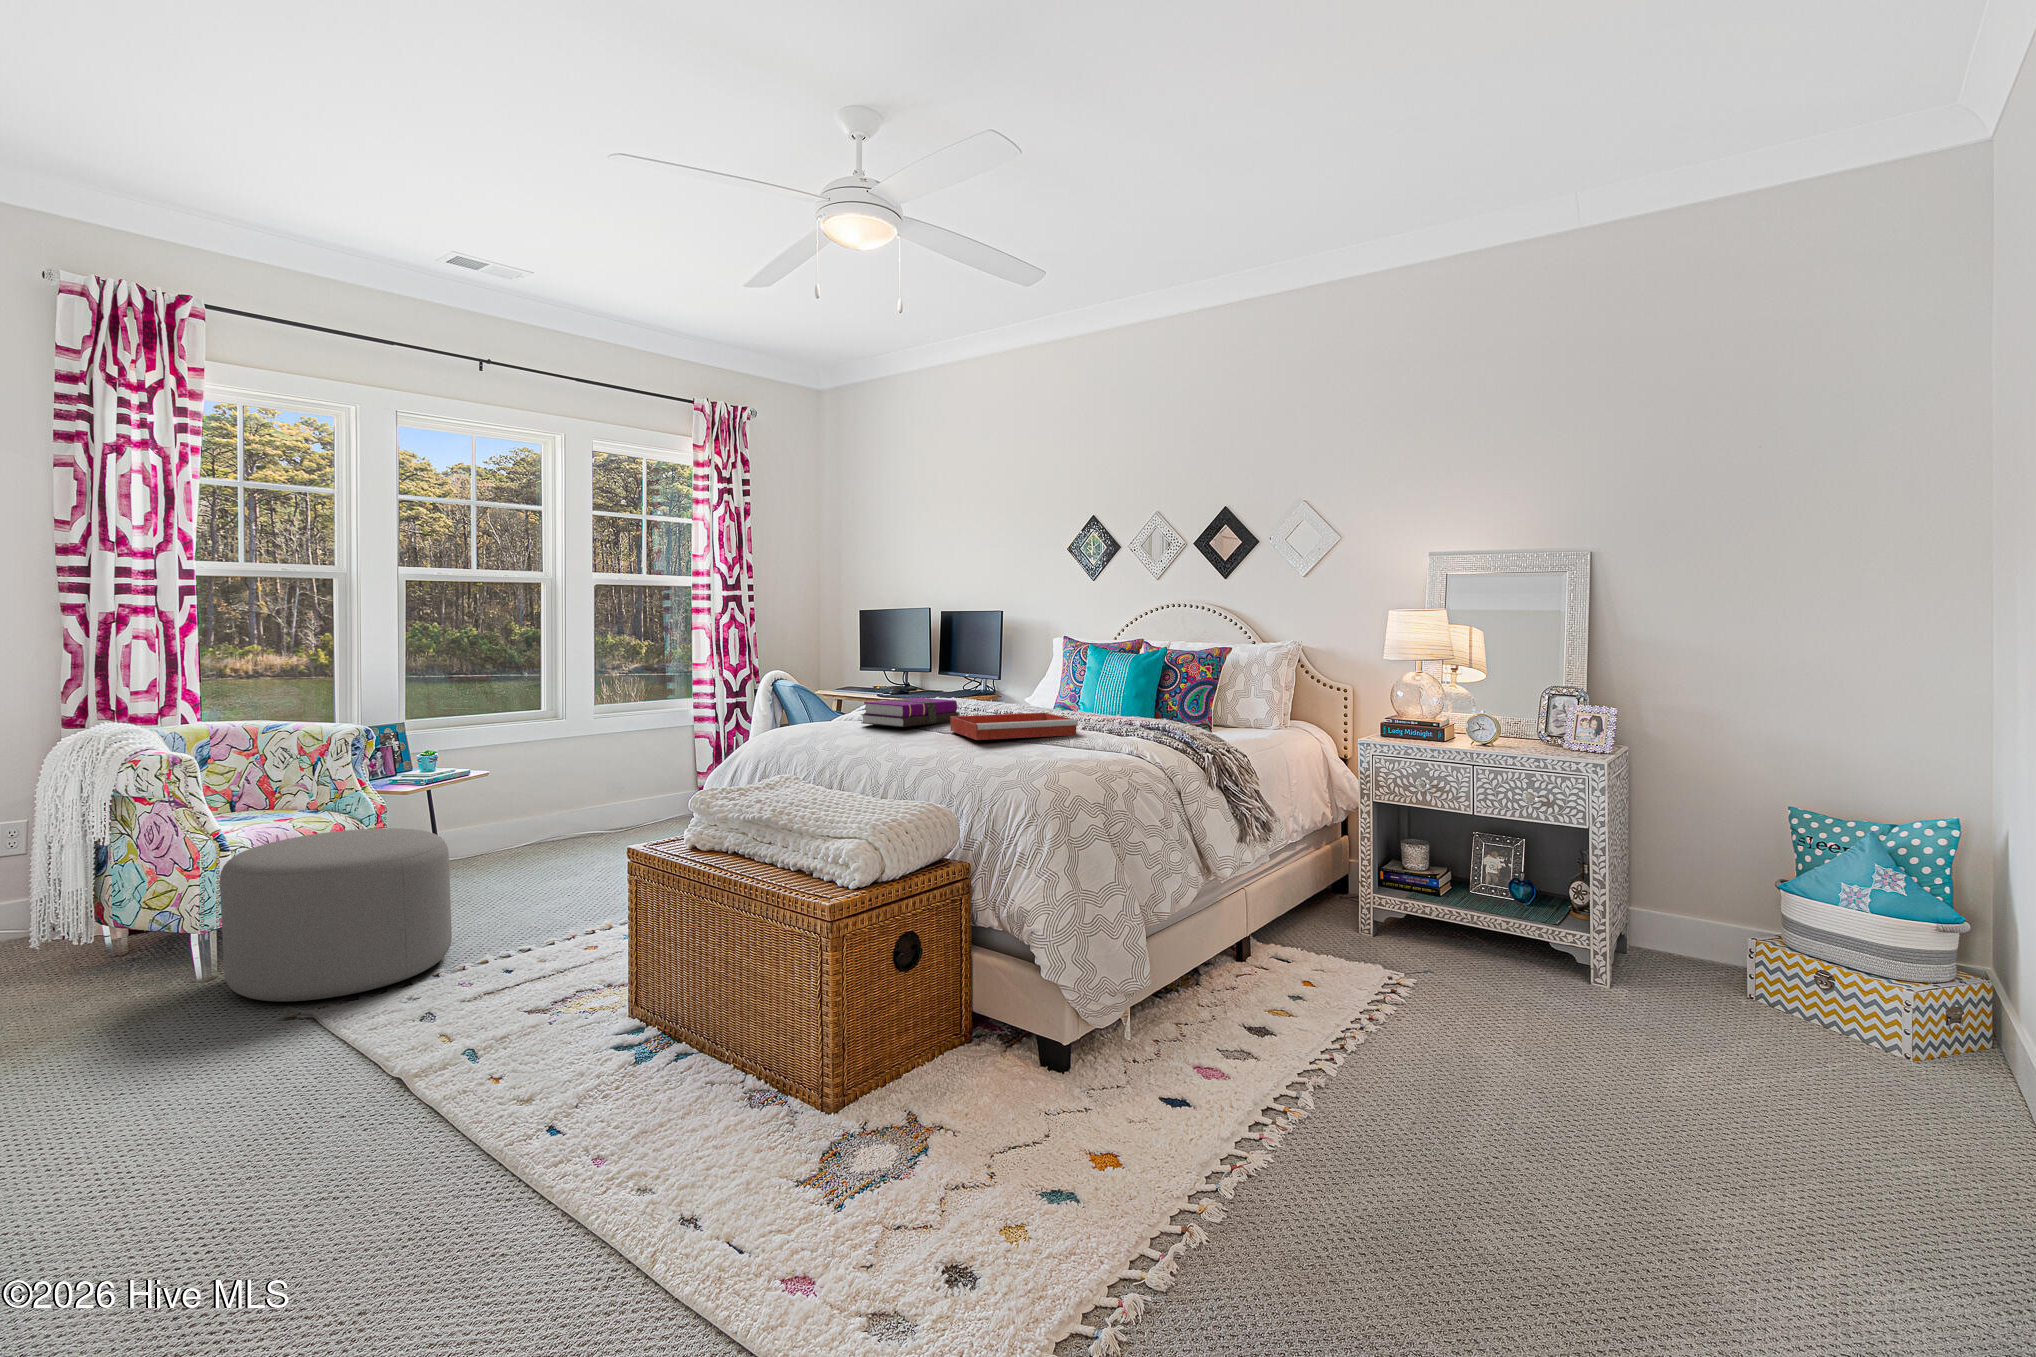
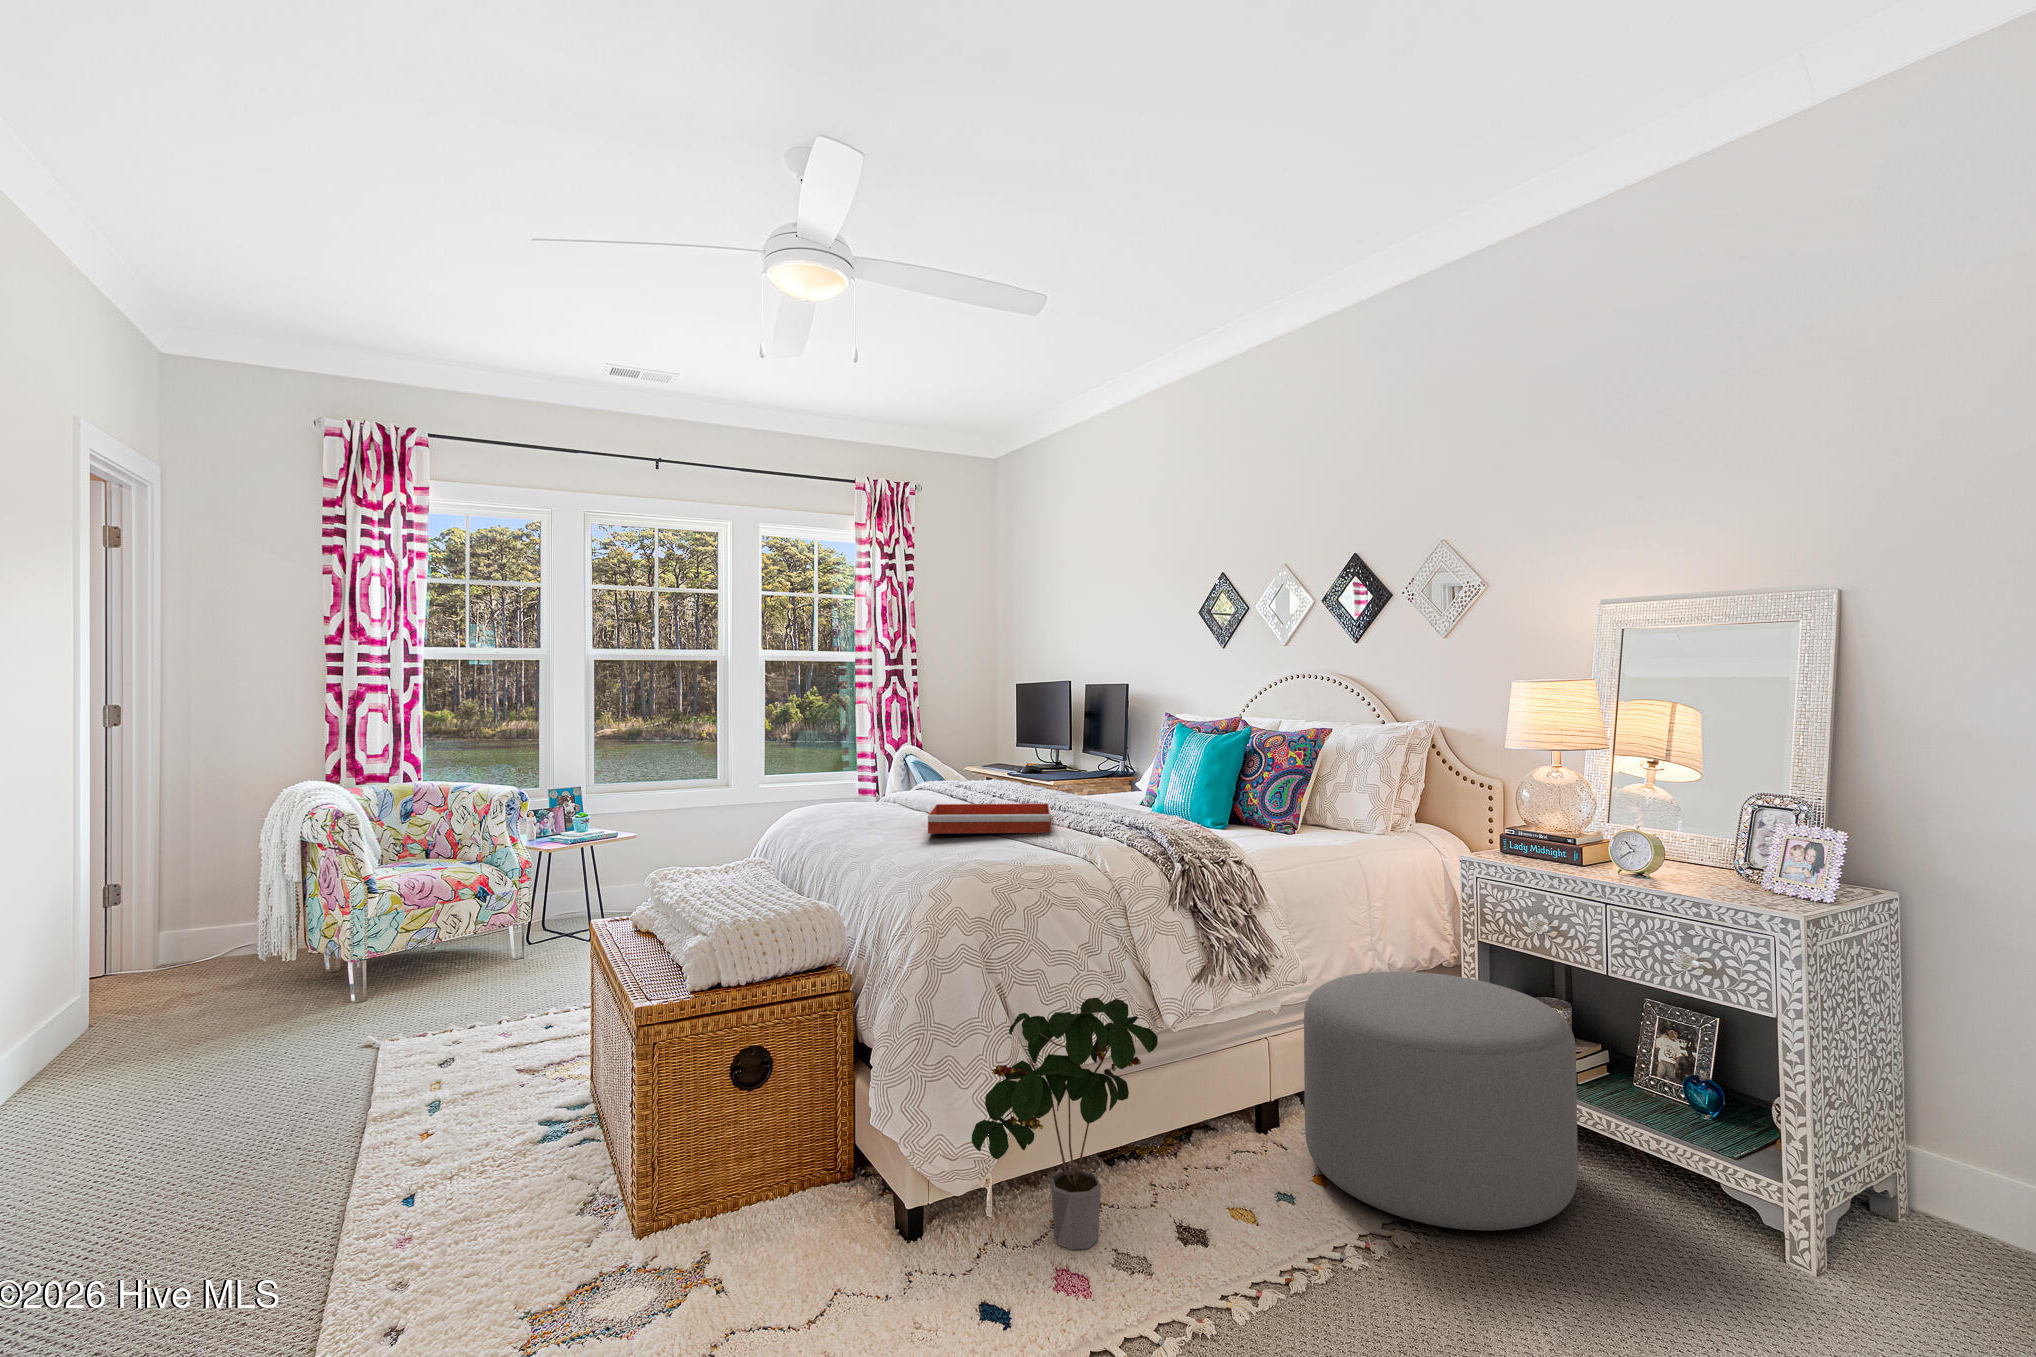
notebook: present [861,698,960,727] -> none [874,781,977,813]
ottoman: present [220,828,452,1001] -> present [1304,971,1578,1231]
potted plant: none [1122,858,1223,1054] -> present [972,998,1158,1250]

